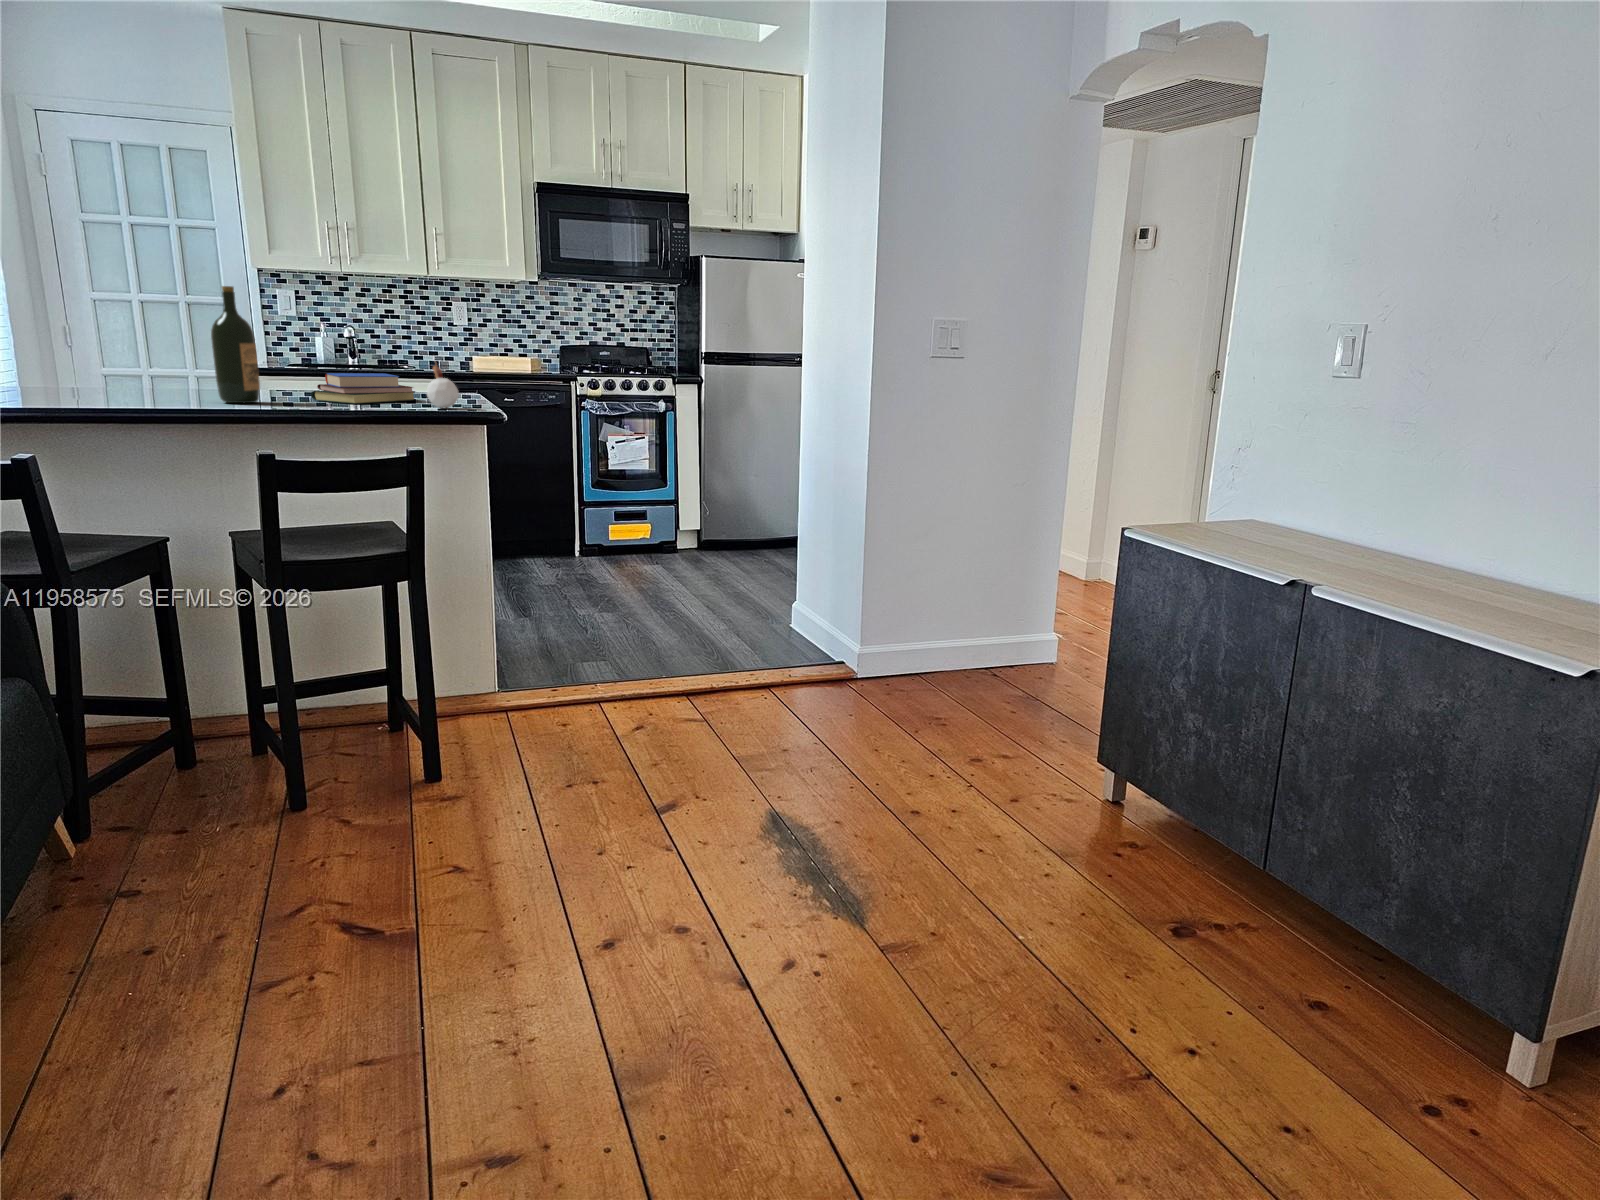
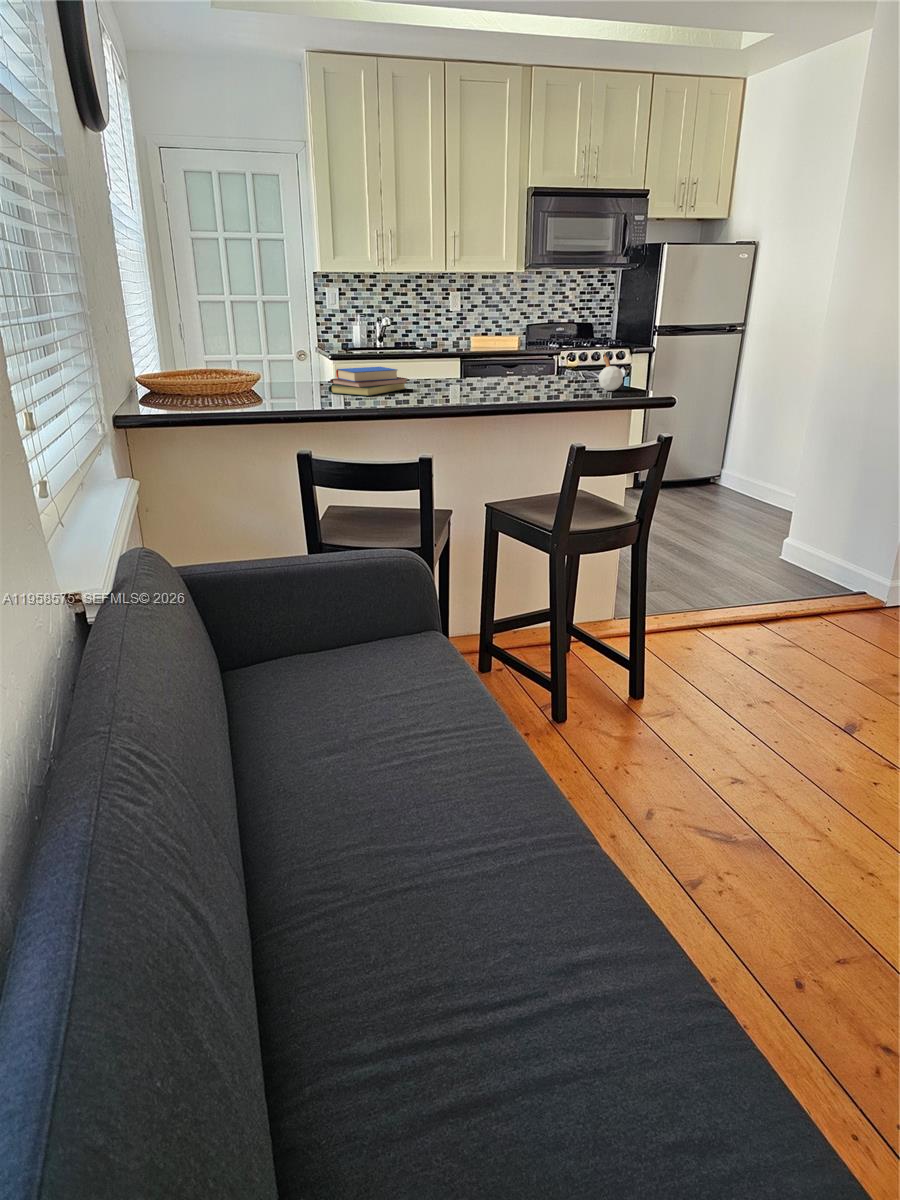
wine bottle: present [211,286,260,403] -> none [442,297,472,392]
book: present [311,373,416,404] -> present [328,367,407,396]

